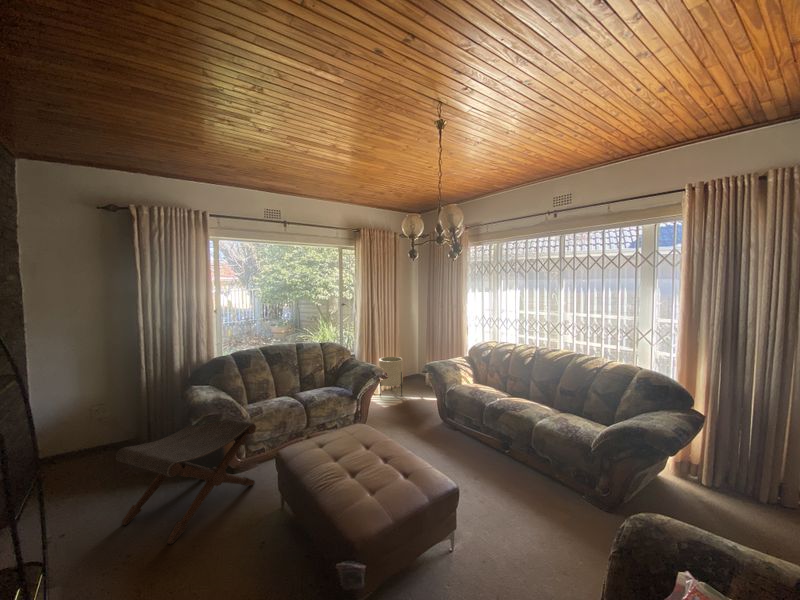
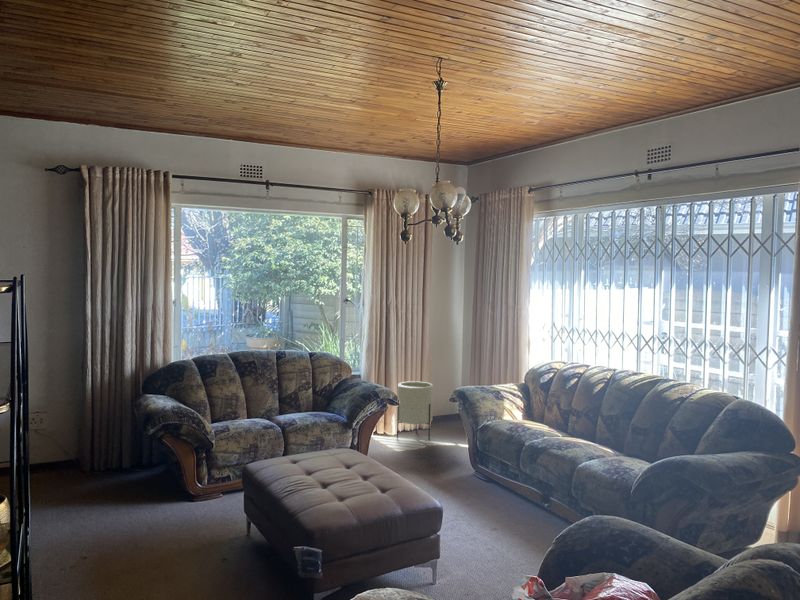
footstool: present [116,419,256,544] -> none [71,426,220,550]

